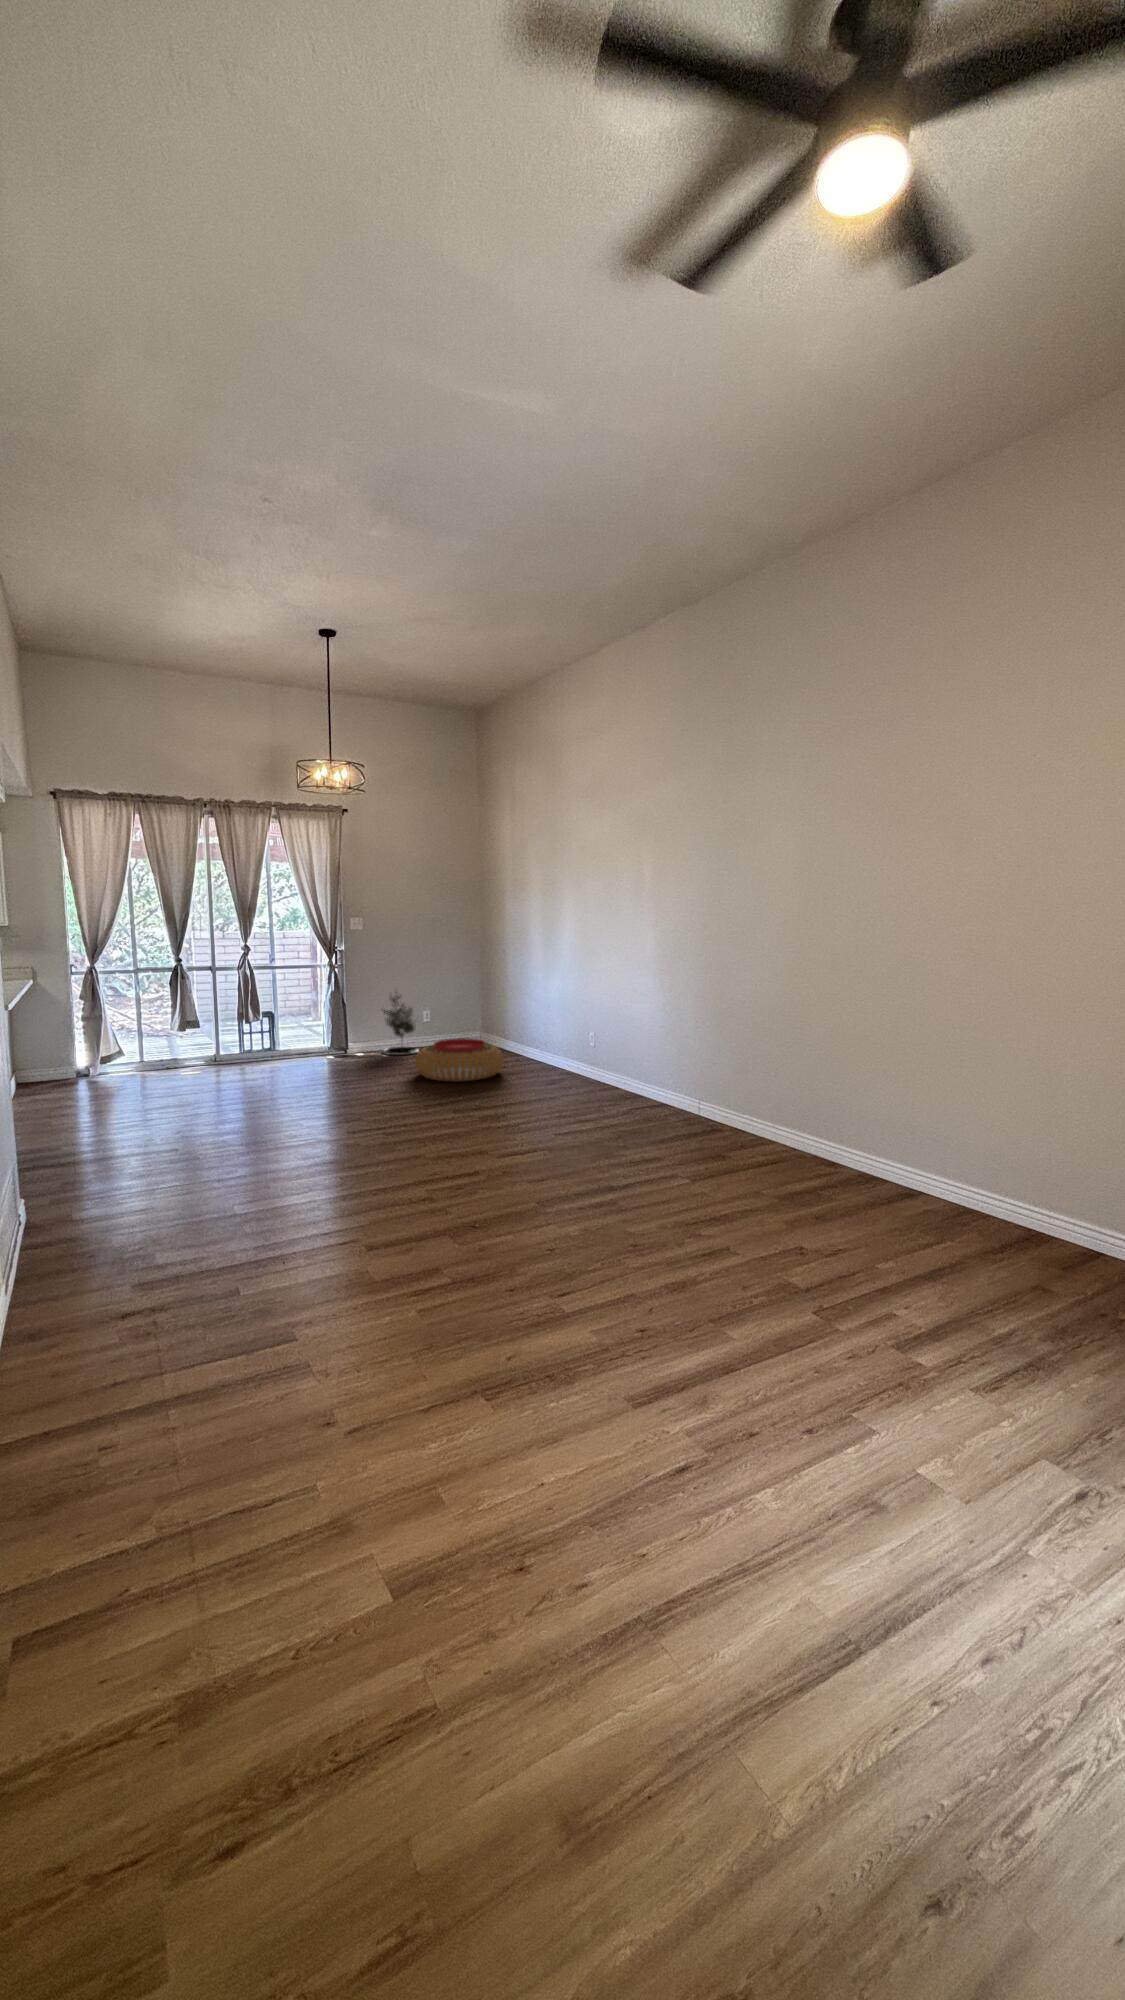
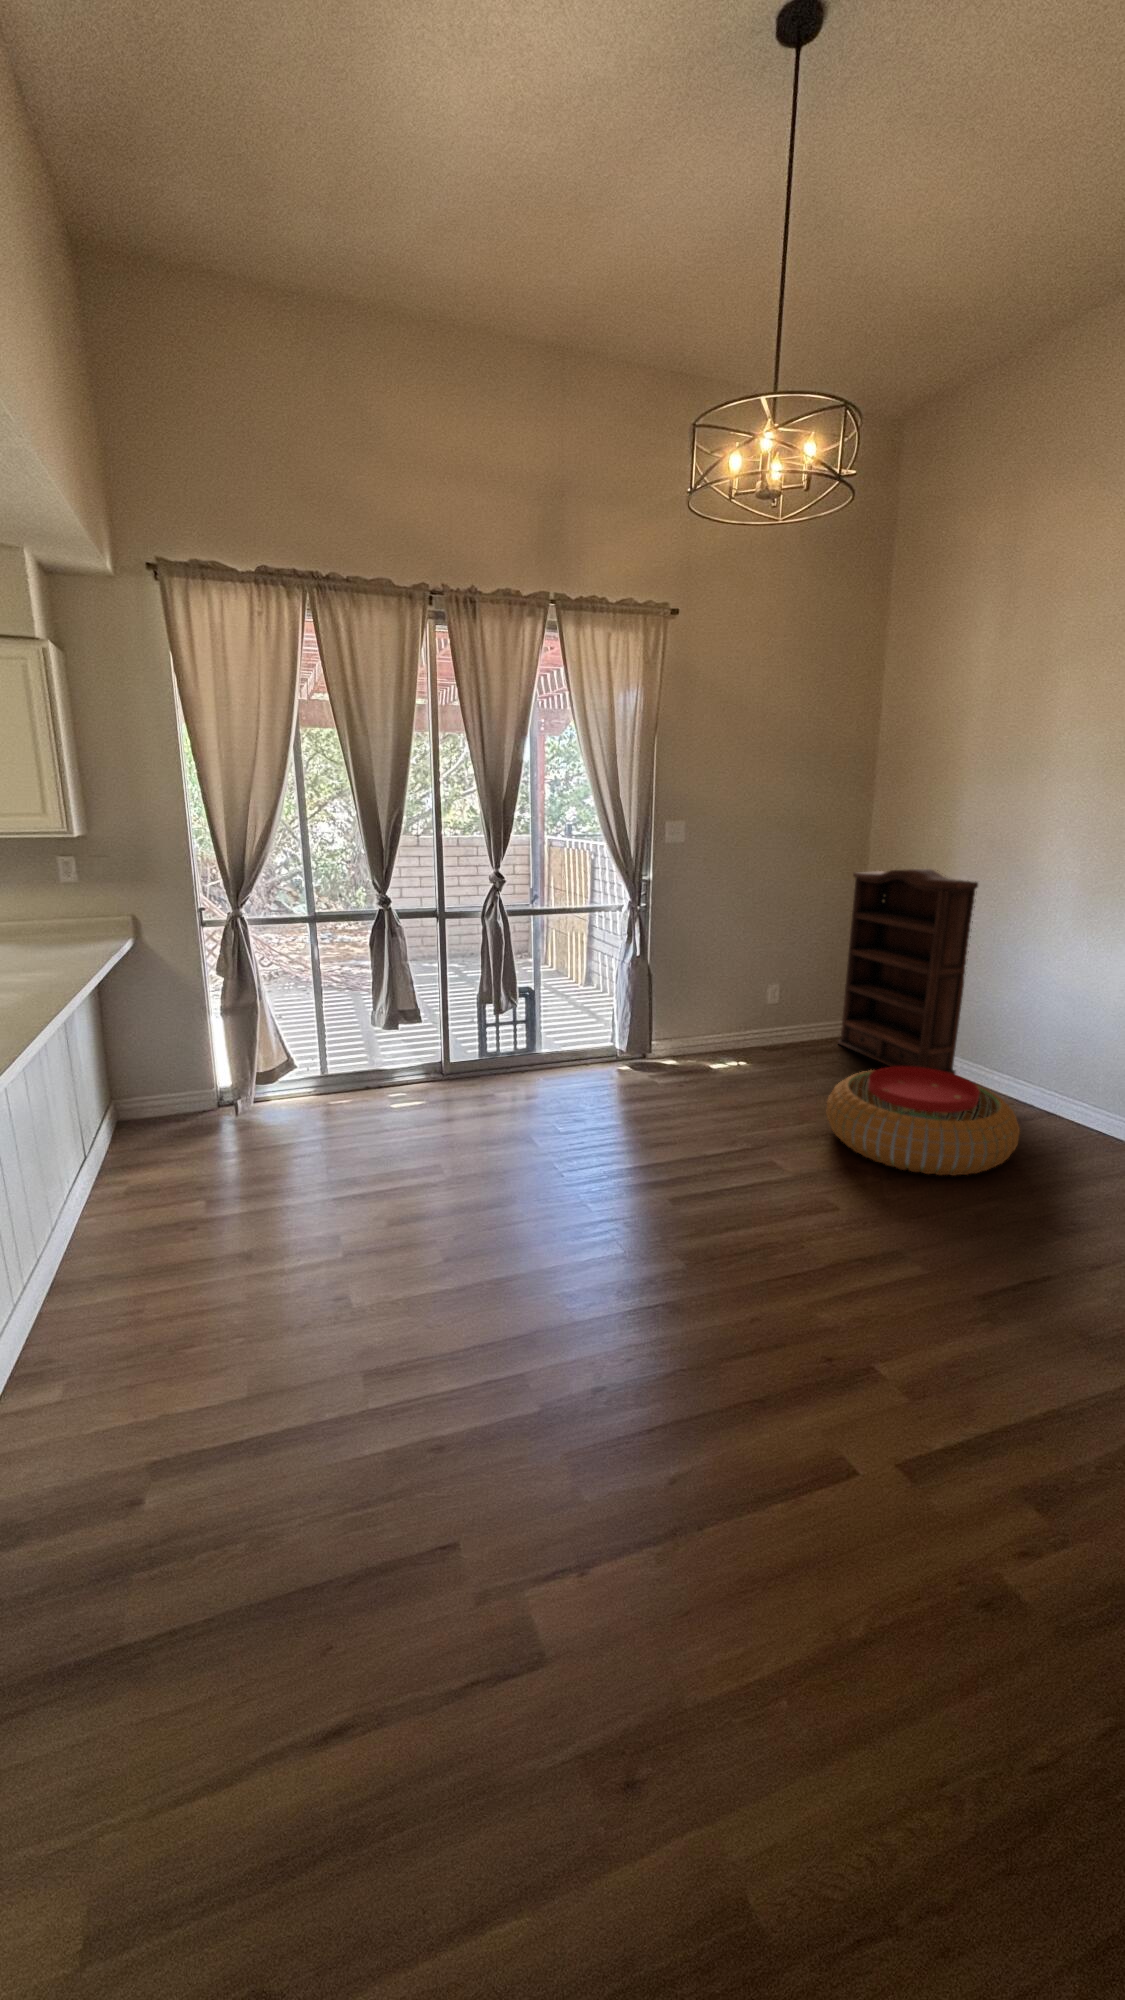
bookshelf: none [466,942,517,1056] -> present [838,869,978,1074]
potted tree: present [382,992,419,1055] -> none [705,949,776,1068]

